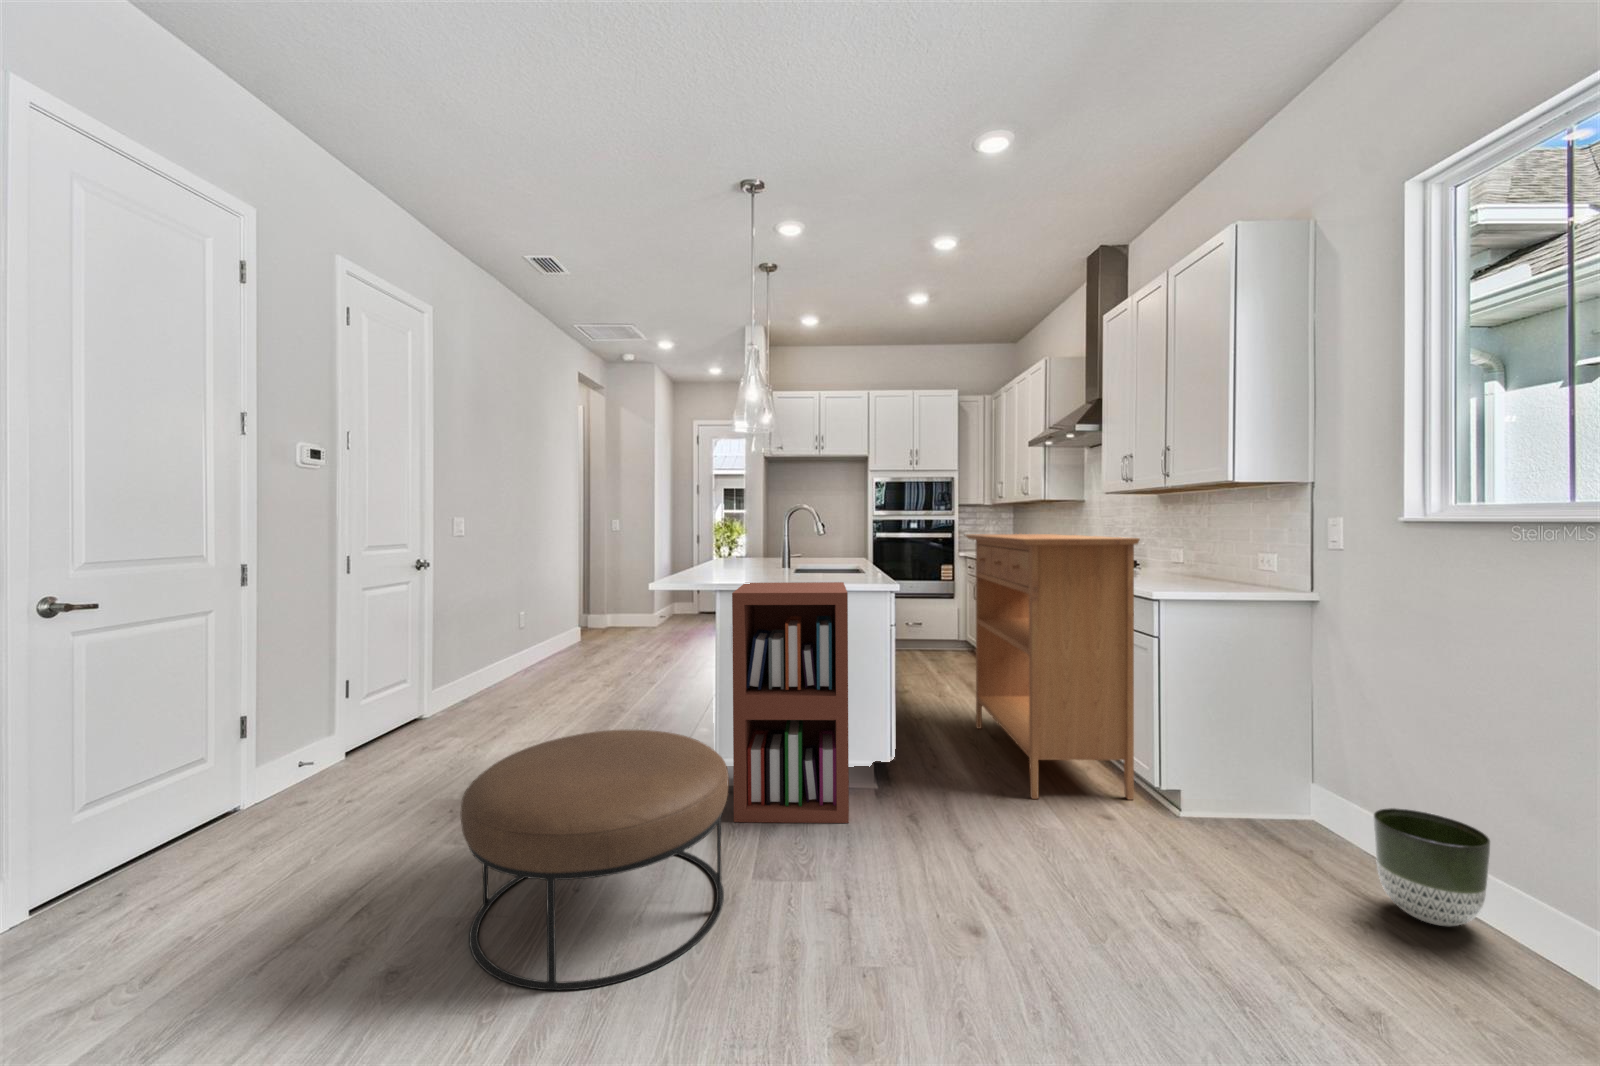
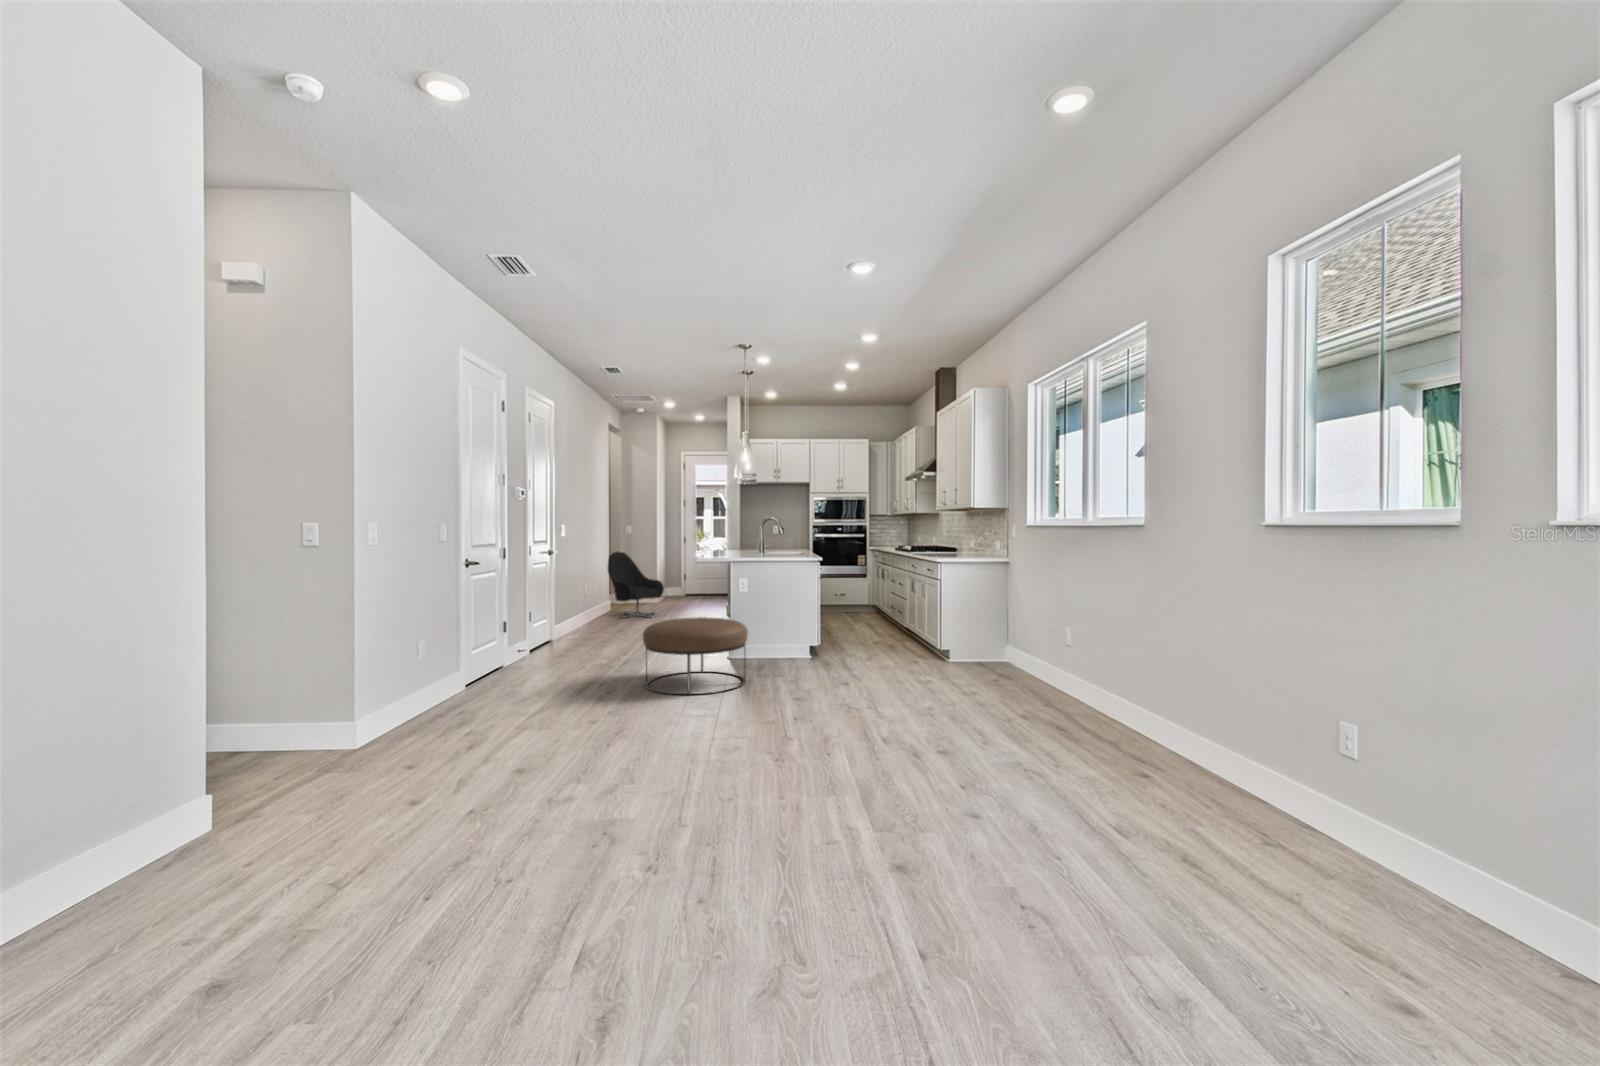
console table: present [966,534,1140,800] -> none [861,533,934,659]
armchair: none [573,559,654,659] -> present [608,552,664,618]
bookshelf: present [732,582,849,823] -> none [743,556,797,666]
planter: present [1374,808,1490,926] -> none [1003,641,1037,679]

